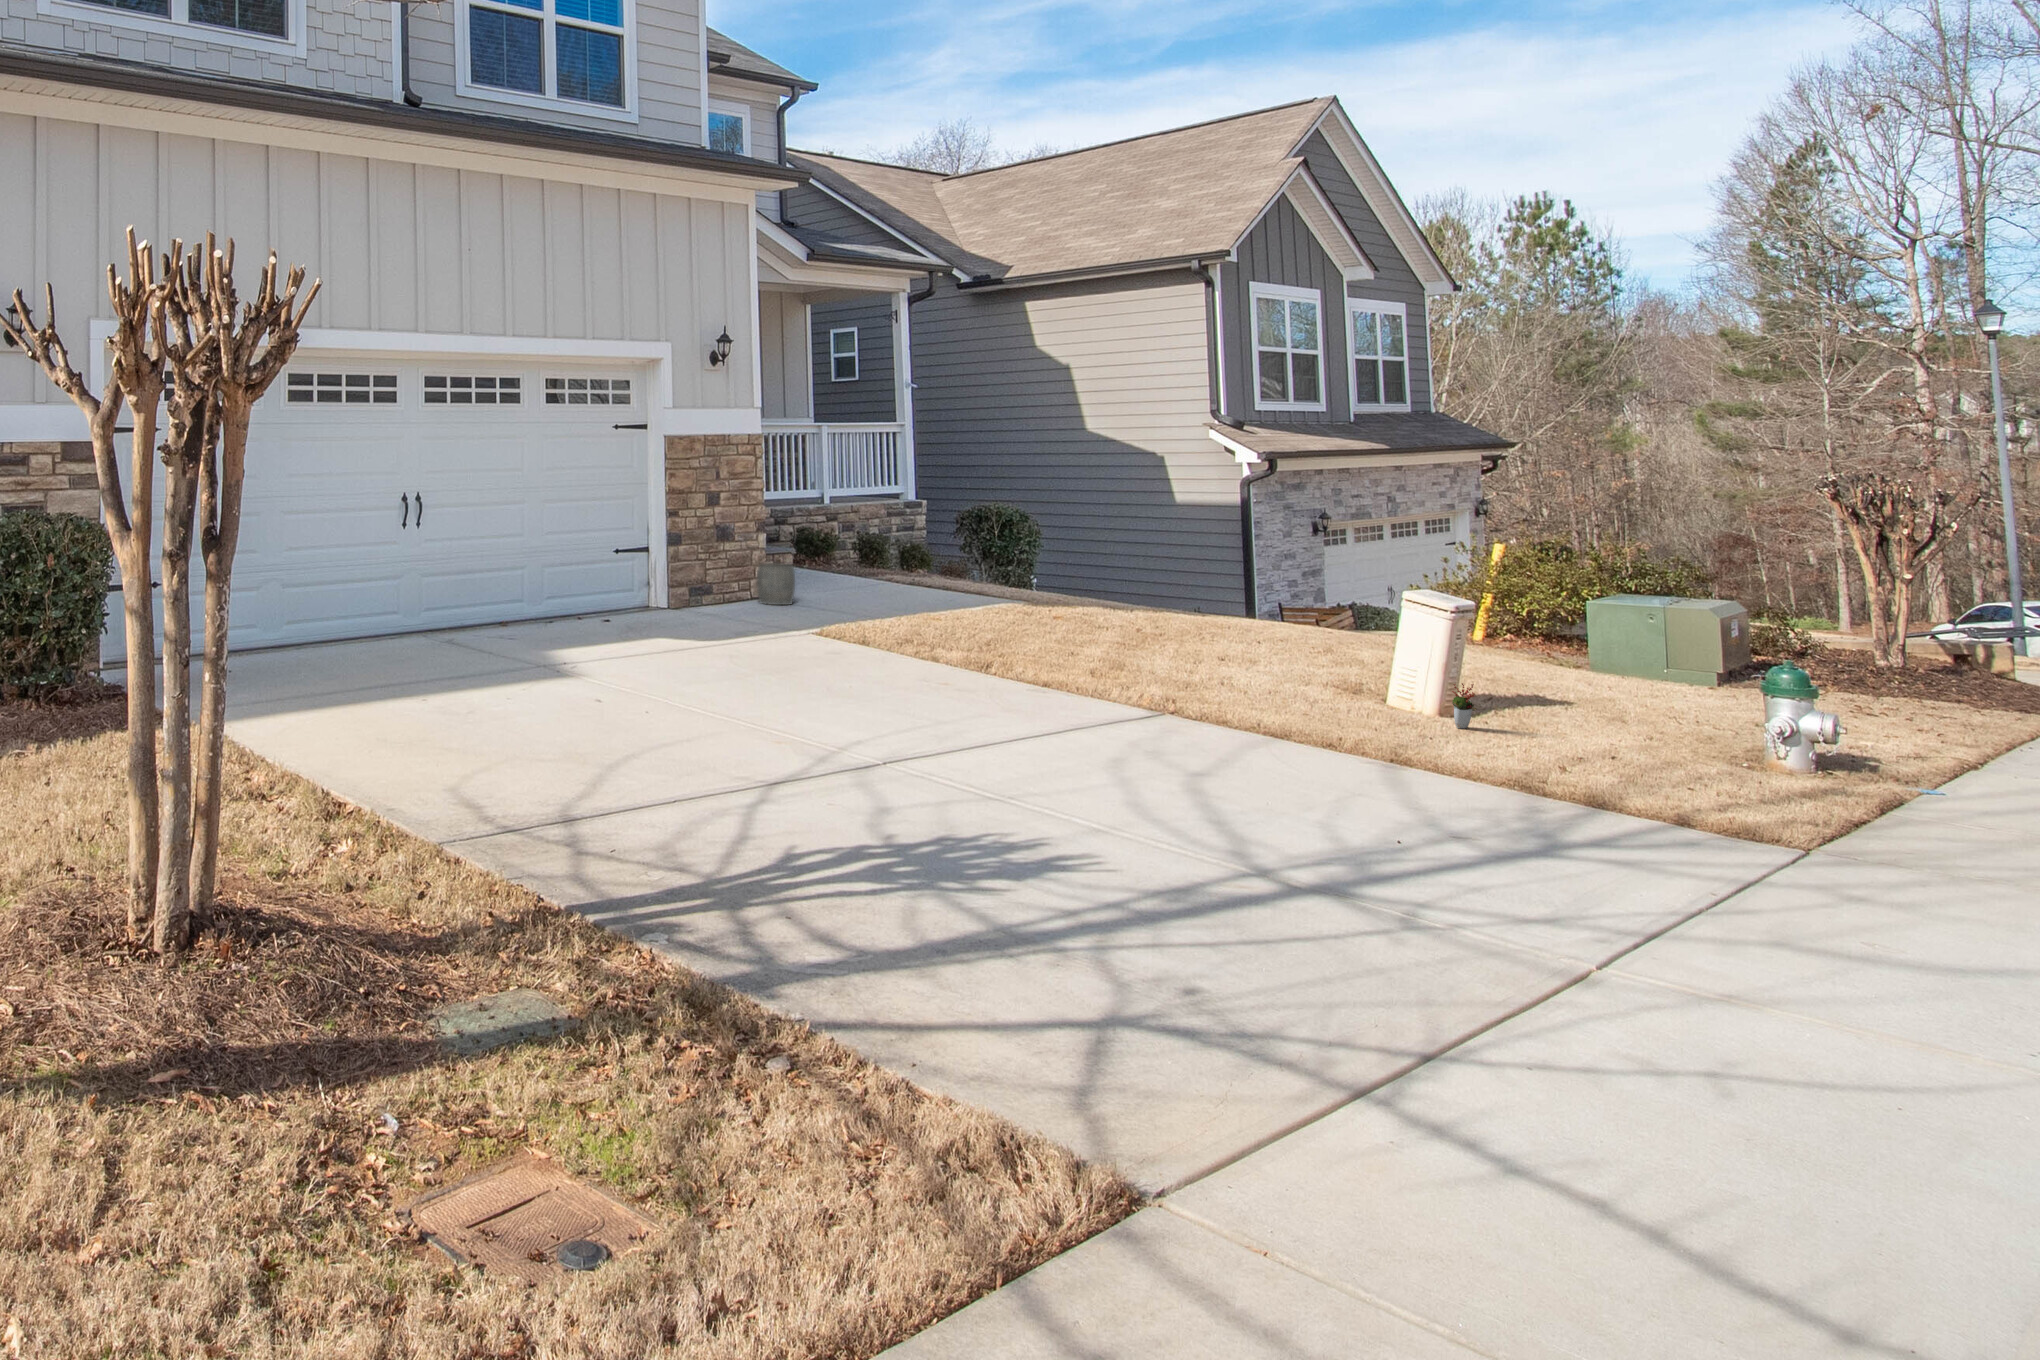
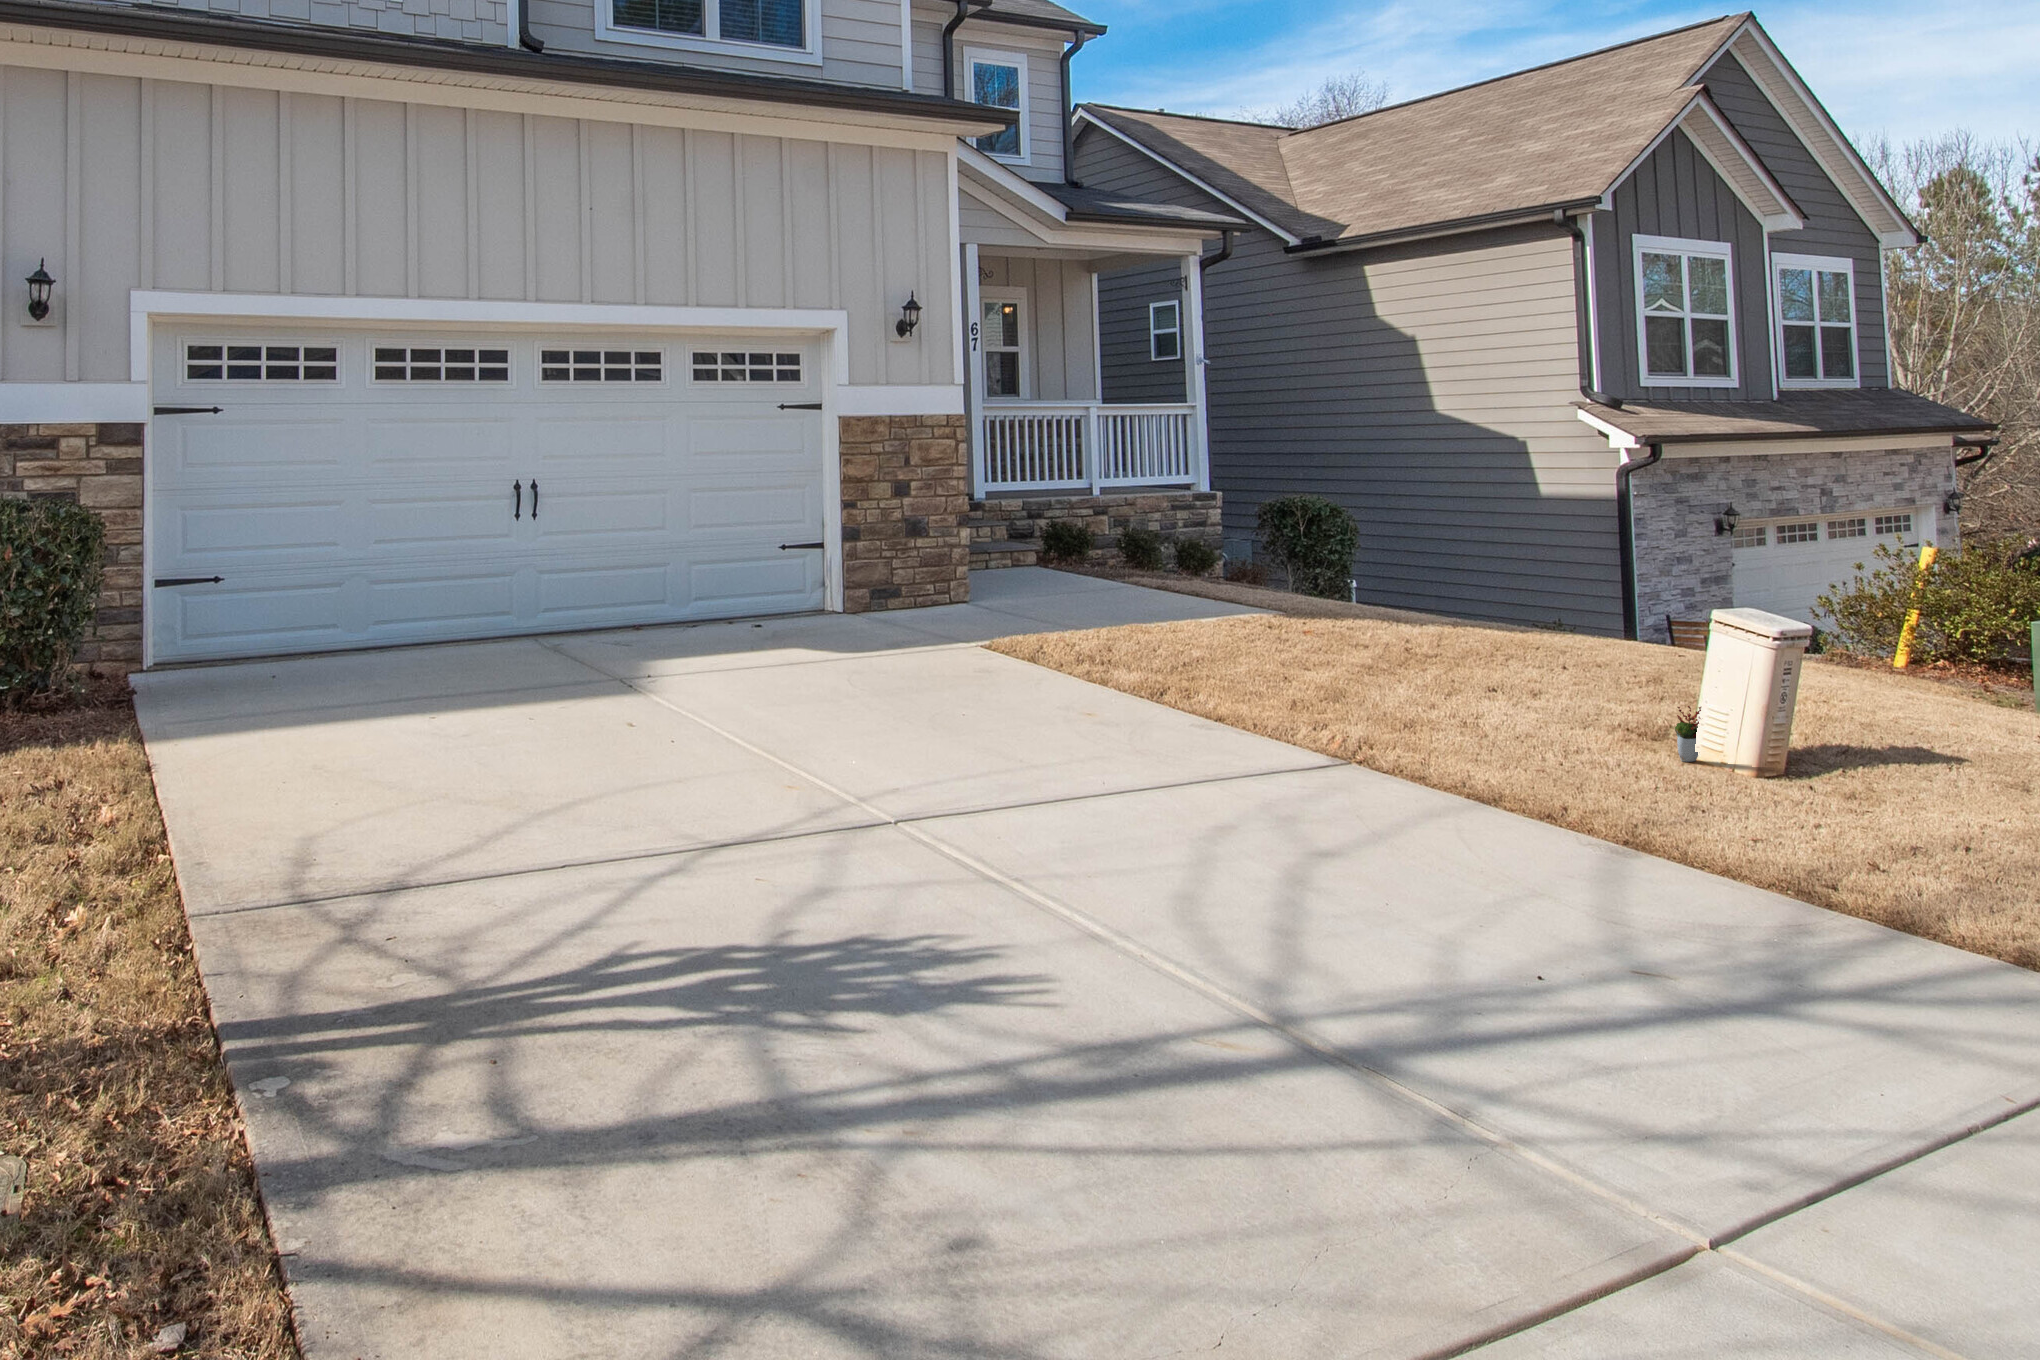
woven basket: present [757,563,795,605] -> none [948,561,992,608]

